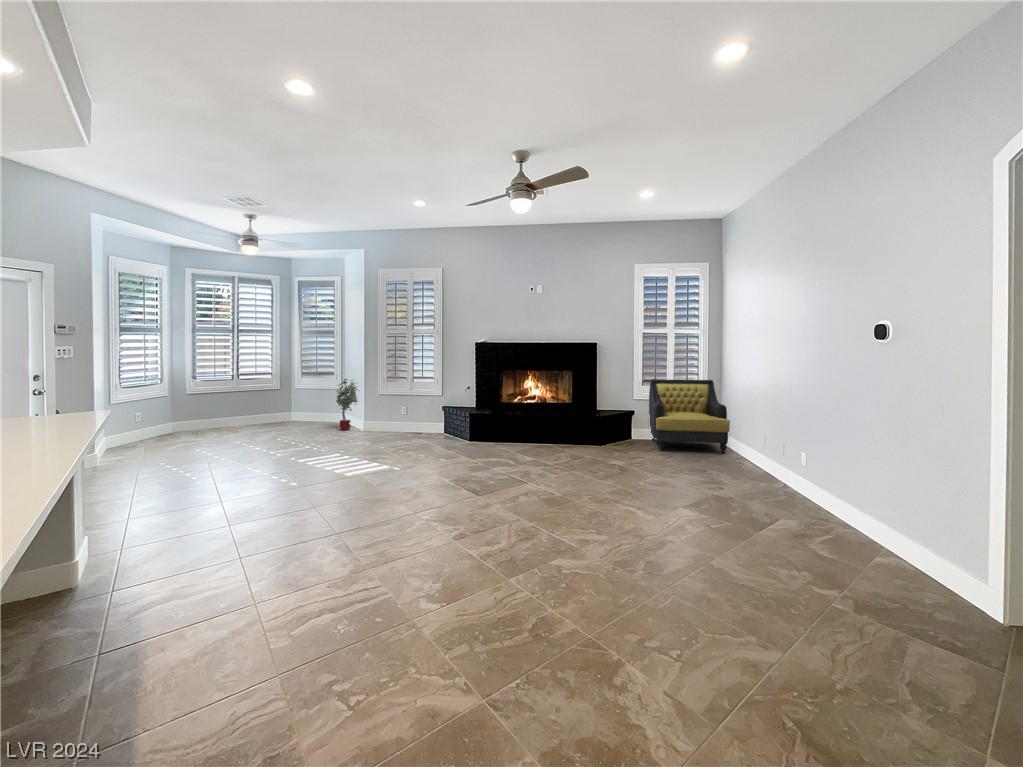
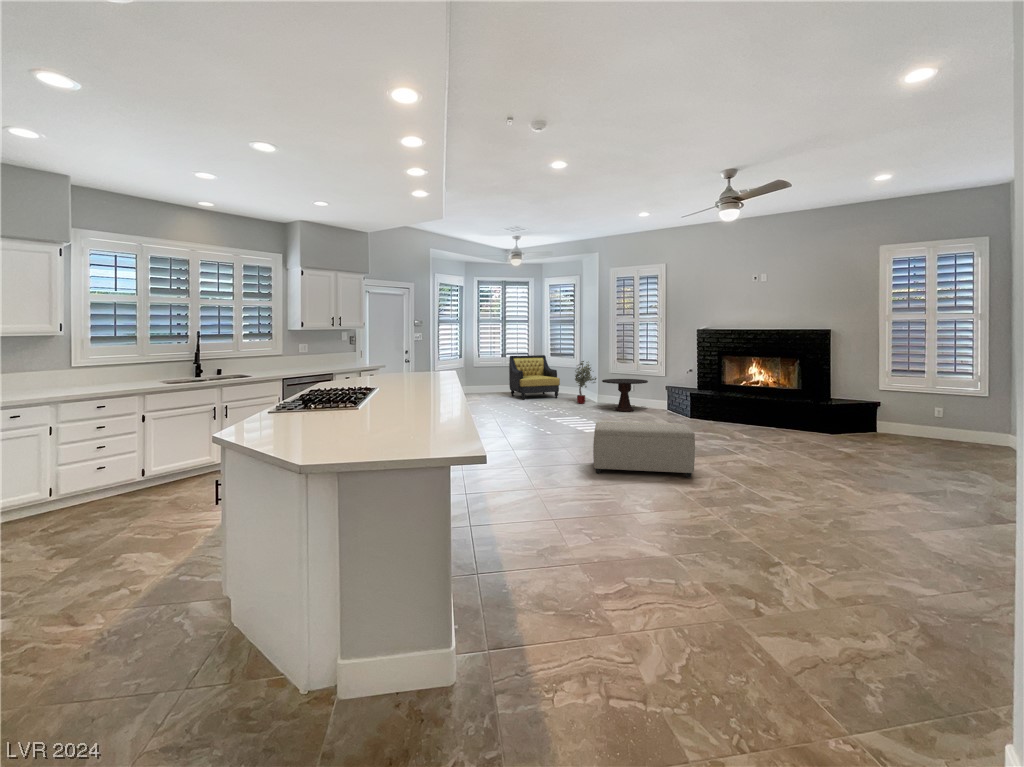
armchair: present [649,379,730,454] -> present [509,355,560,400]
side table: none [371,398,425,437] -> present [602,379,648,412]
ottoman: none [370,454,508,540] -> present [593,422,695,477]

